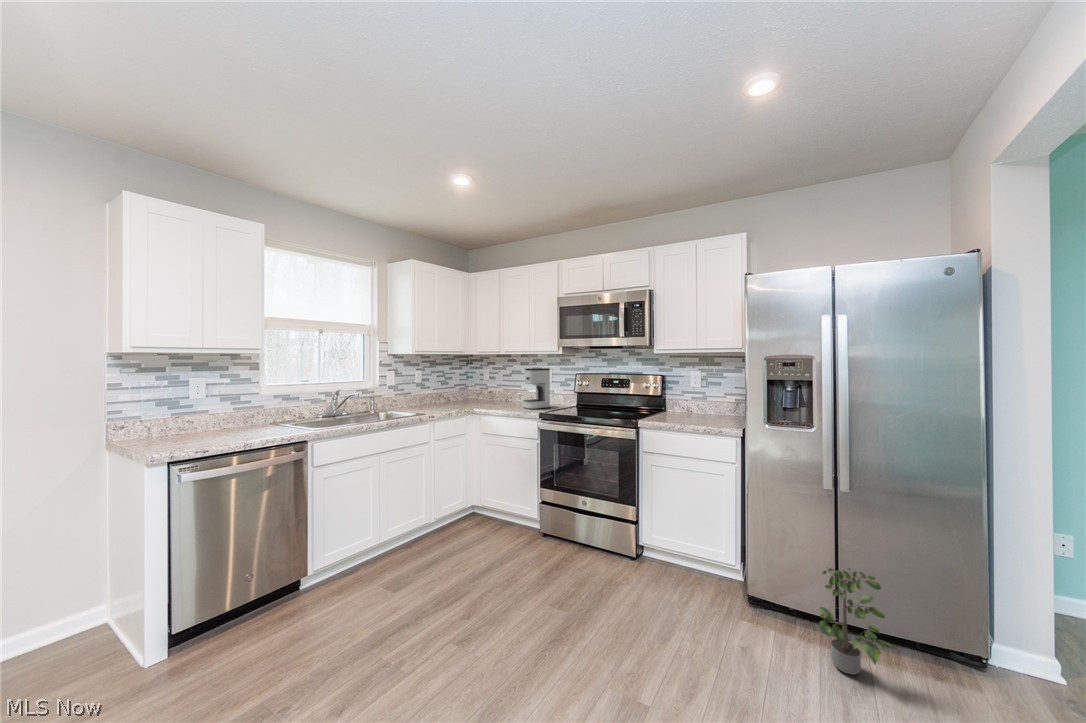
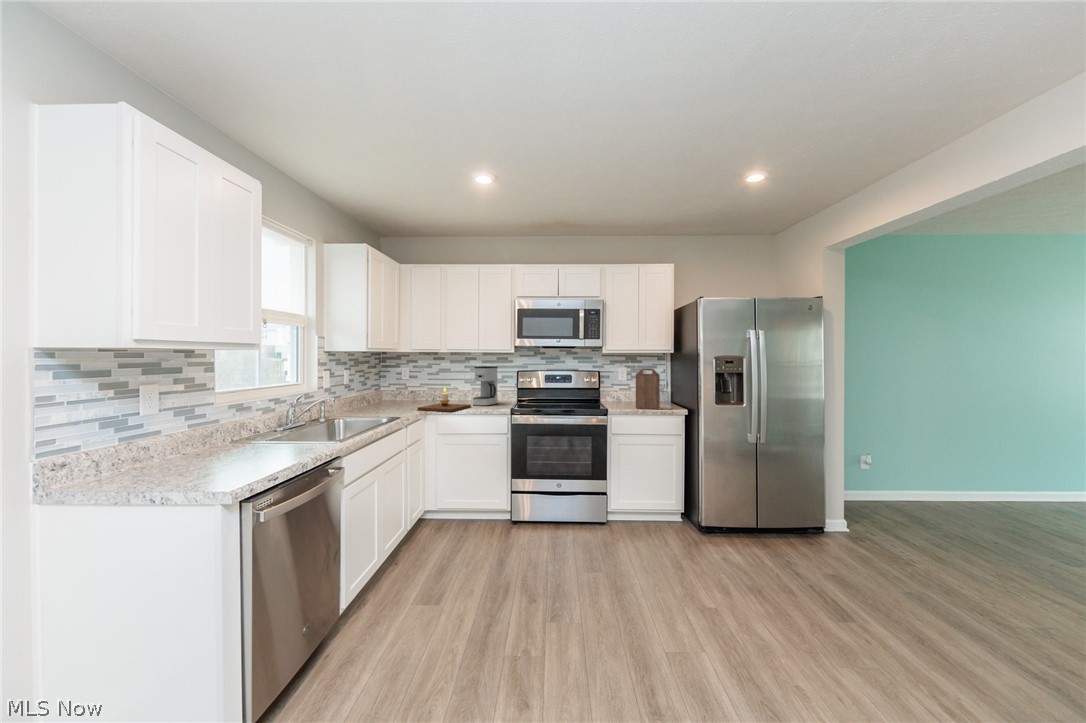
cutting board: none [688,373,716,429] -> present [636,368,660,409]
candle: none [464,389,515,412] -> present [417,388,471,412]
potted plant: present [819,568,895,675] -> none [744,481,783,543]

